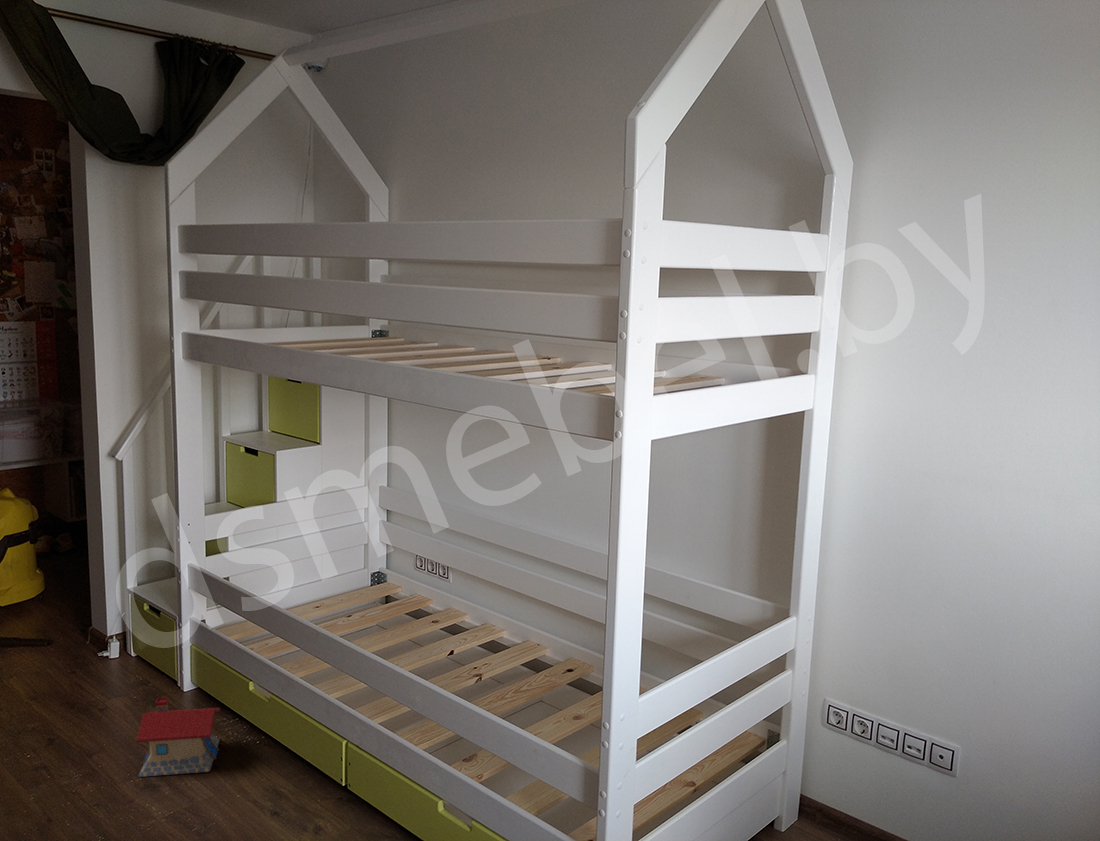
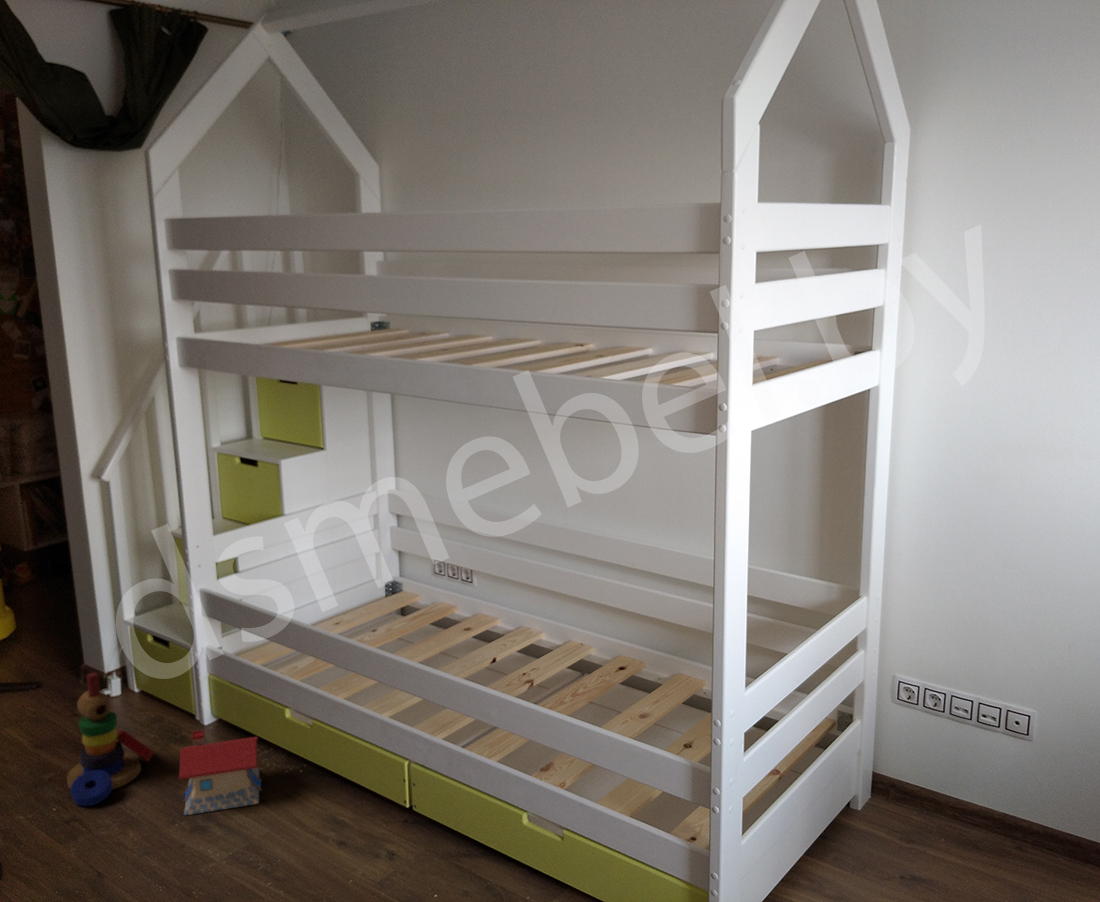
stacking toy: none [41,635,128,760] -> present [67,673,154,806]

